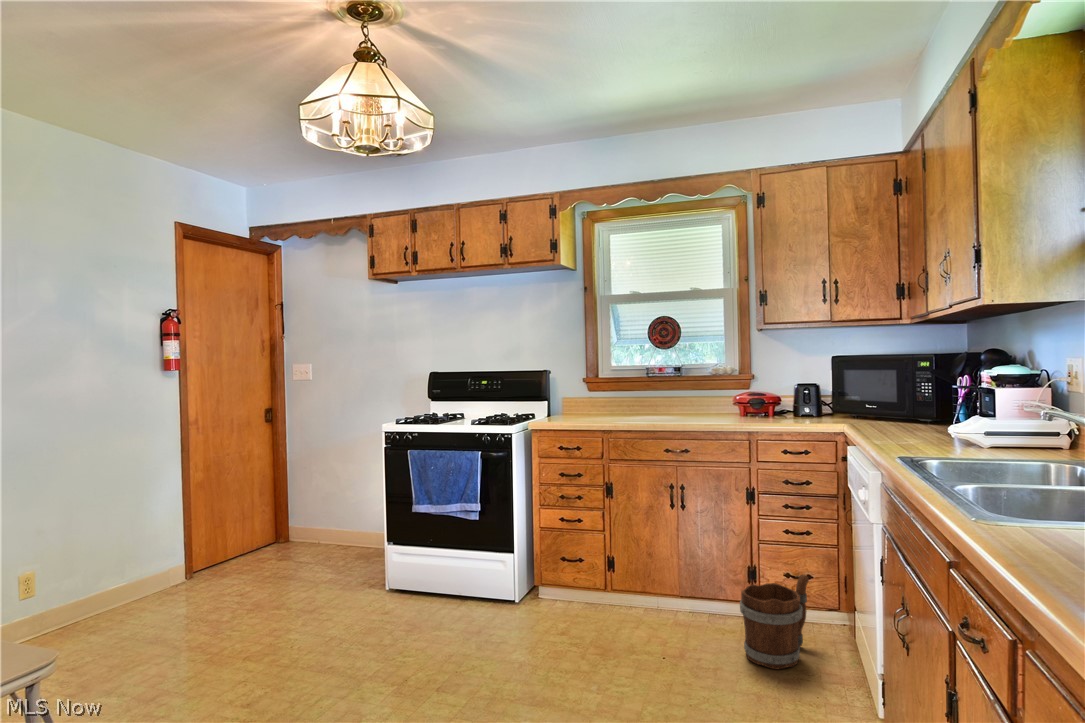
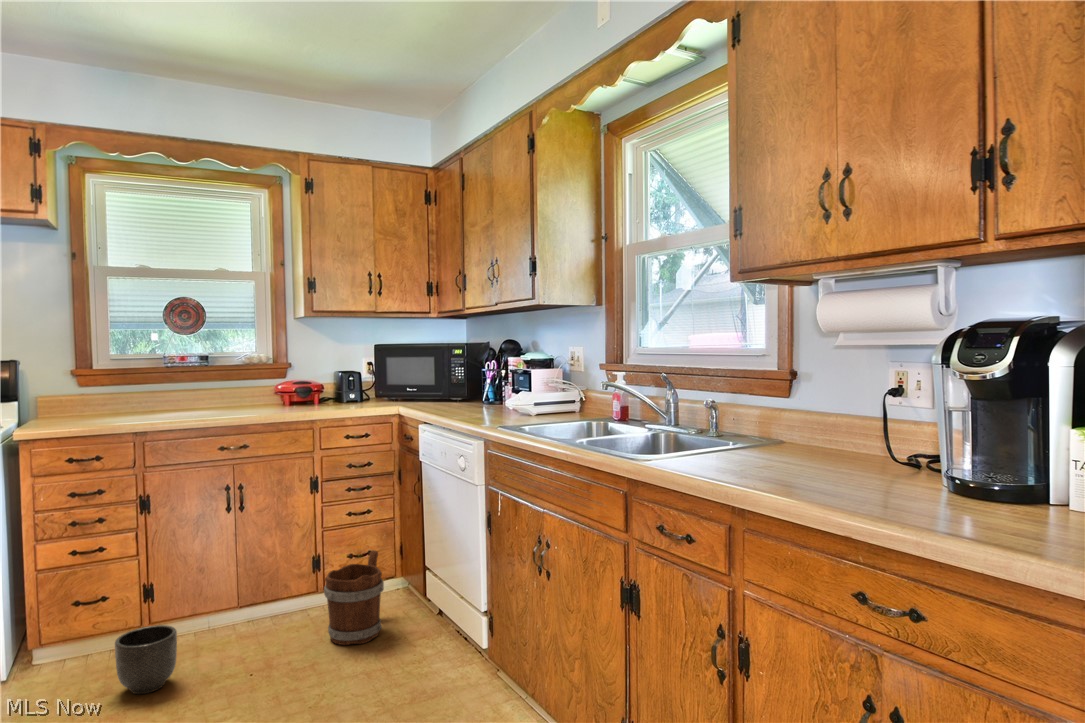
planter: none [567,590,610,645] -> present [115,625,177,694]

